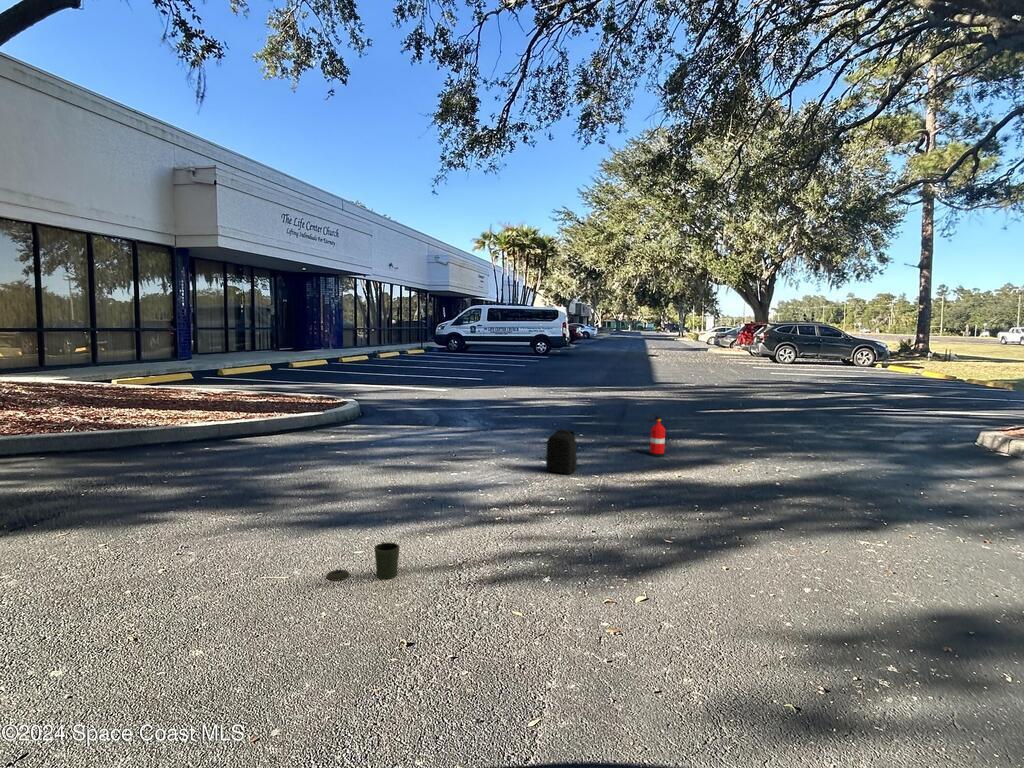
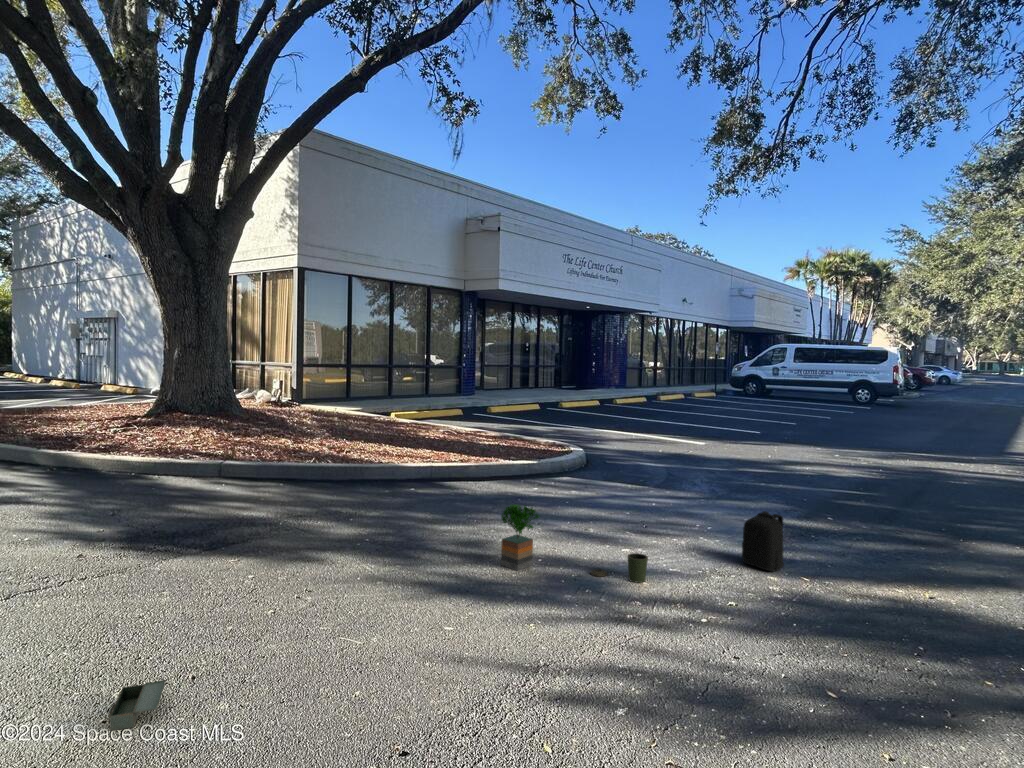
fire extinguisher: present [650,415,666,457] -> none [914,504,943,565]
potted tree: none [359,441,396,500] -> present [501,505,540,571]
trash can: present [327,542,400,581] -> present [590,553,648,583]
toolbox: none [84,634,149,687] -> present [109,680,166,731]

